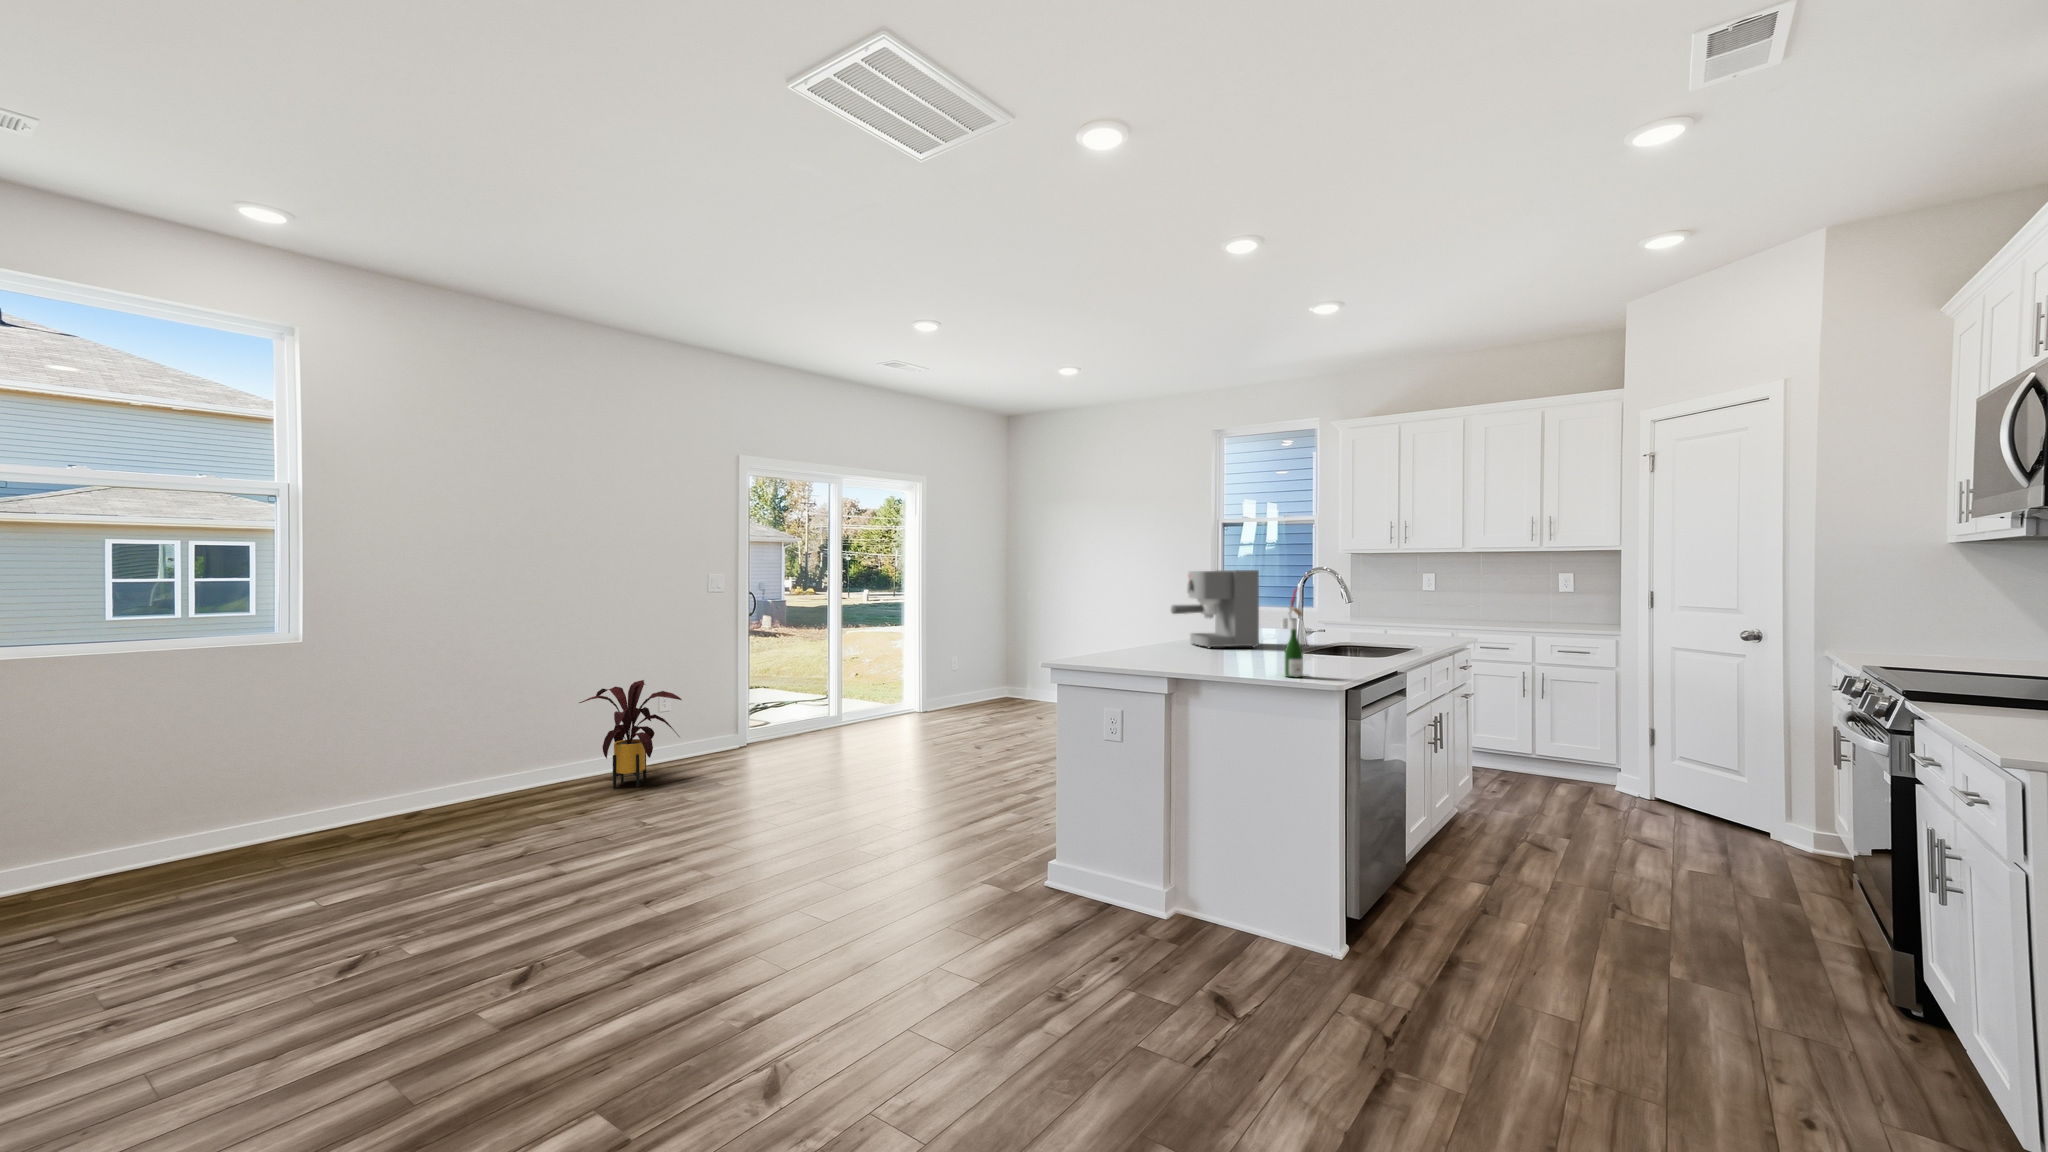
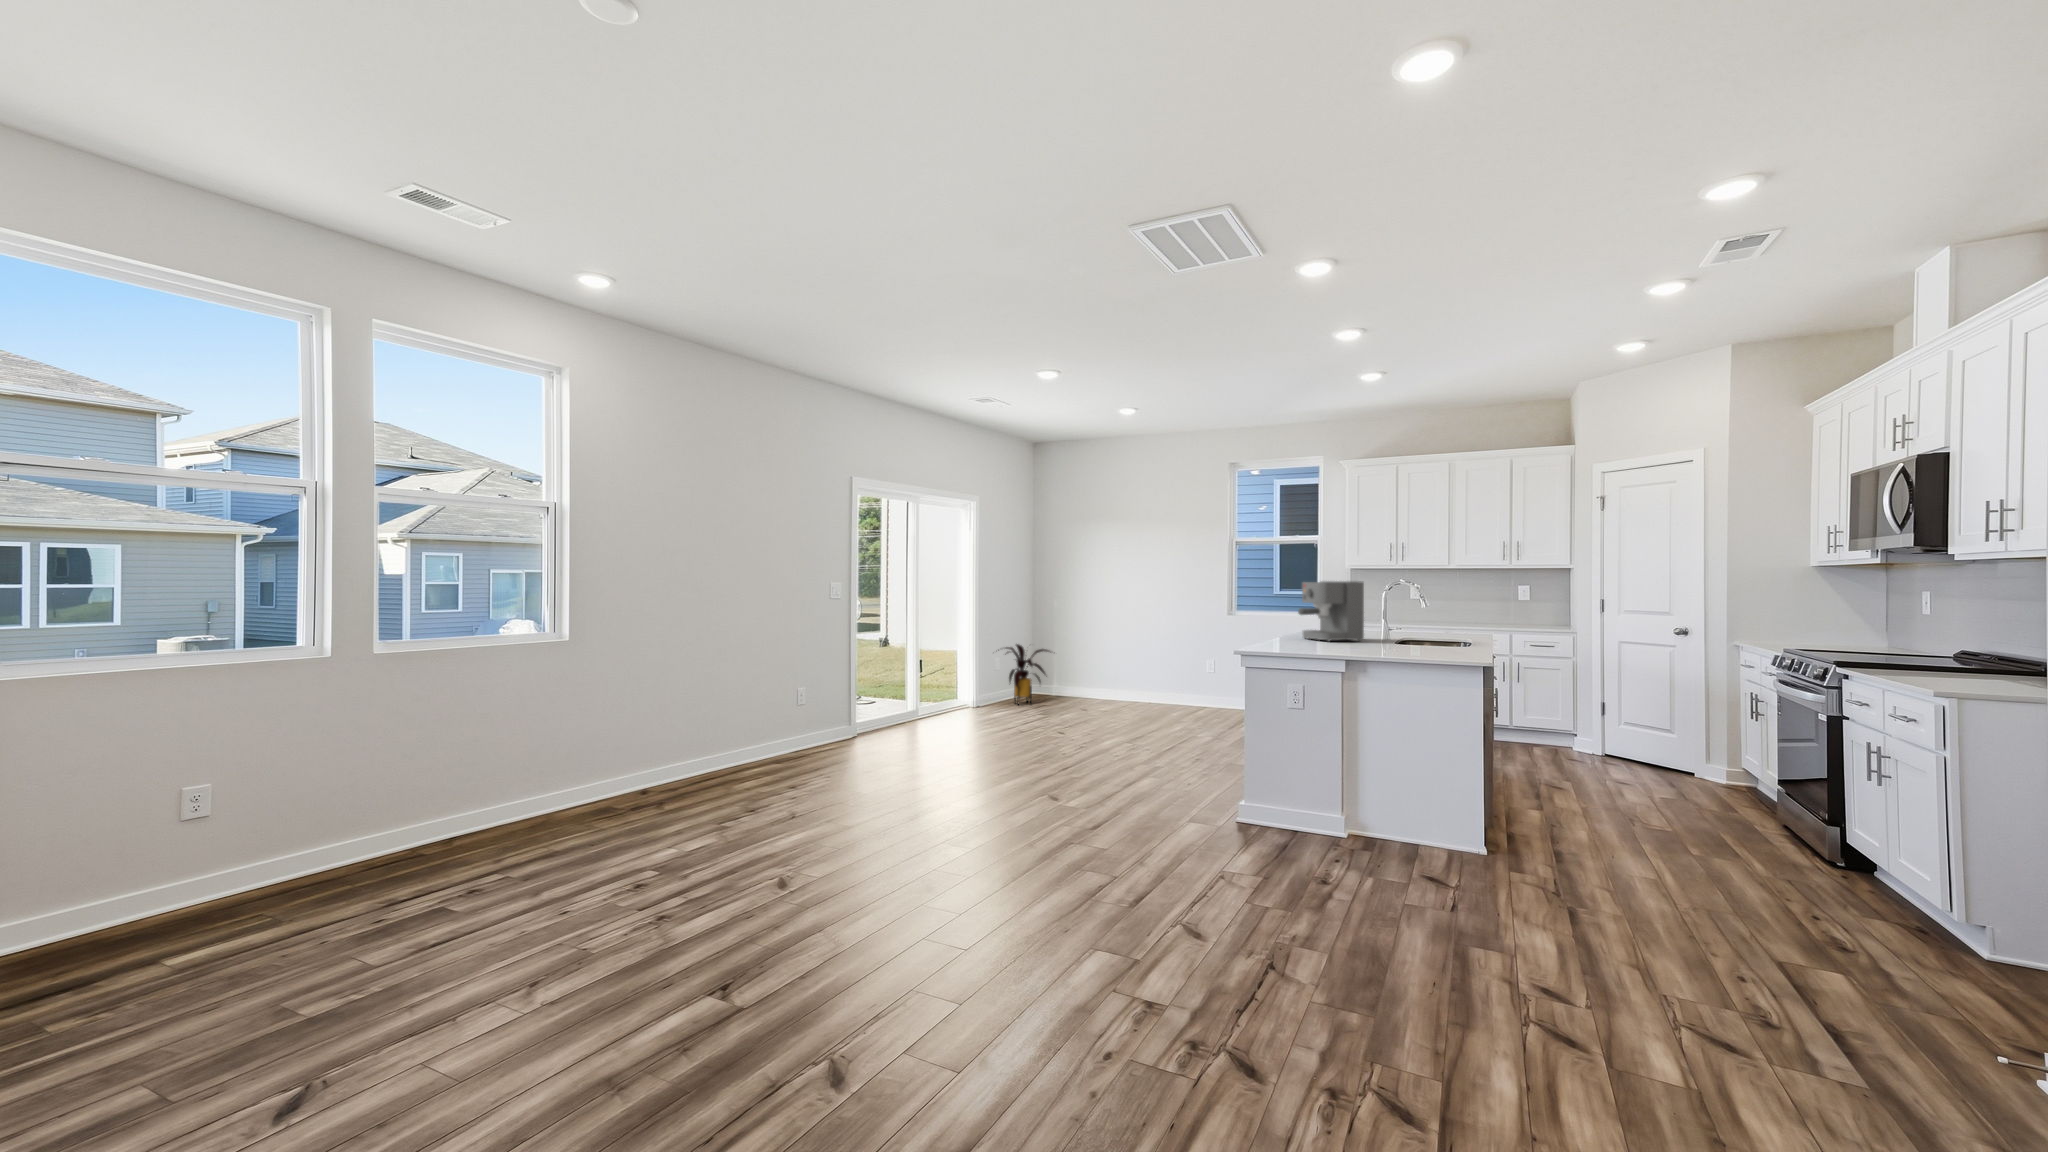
wine bottle: present [1282,589,1304,677] -> none [1434,594,1453,659]
house plant: present [579,680,682,788] -> present [998,644,1049,703]

